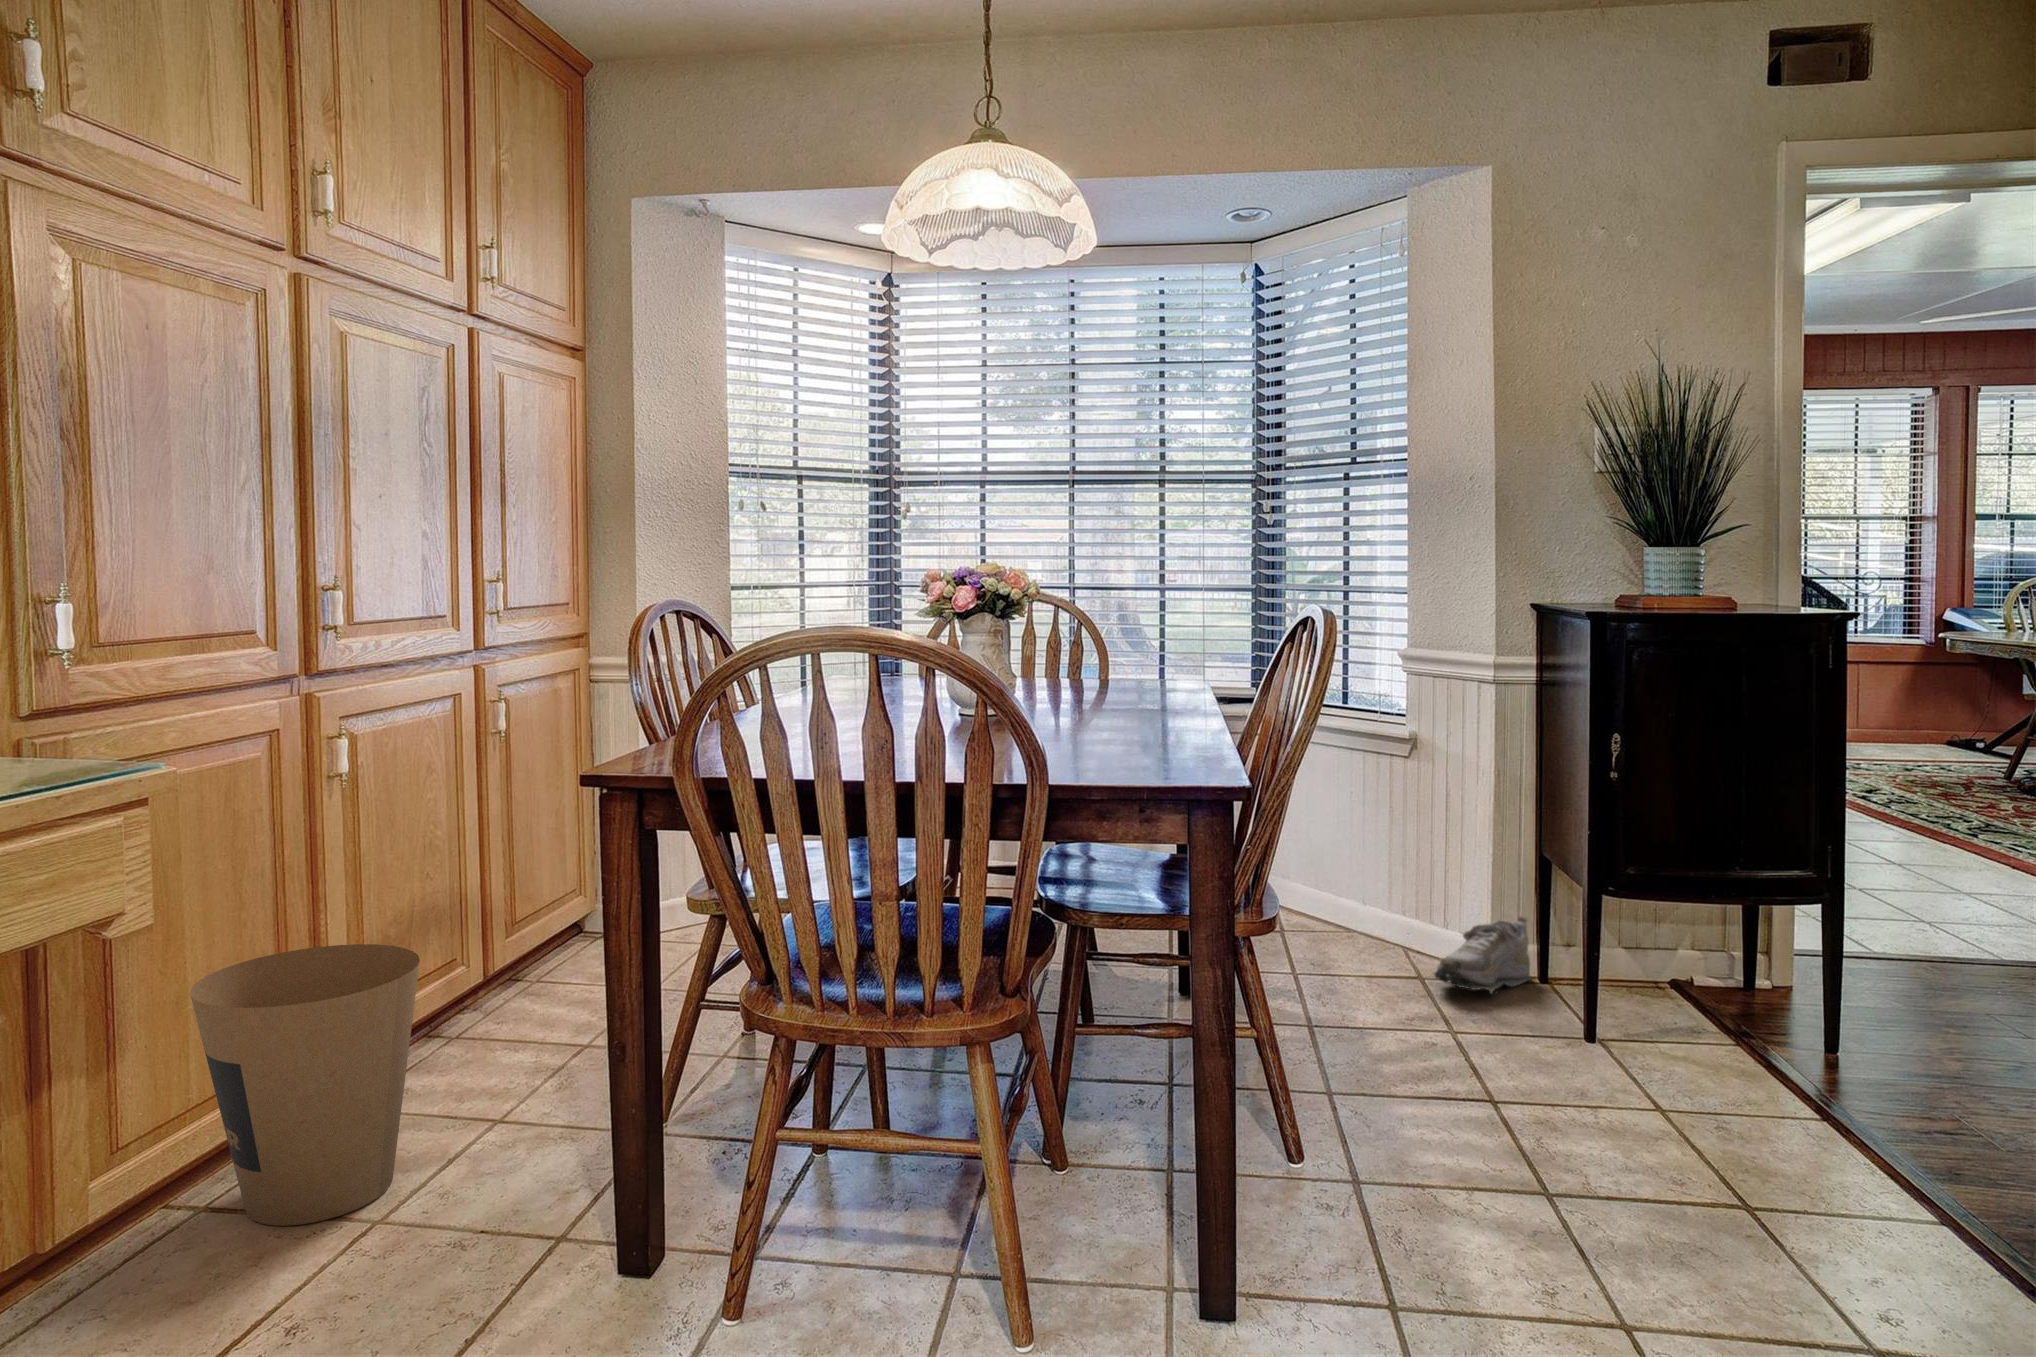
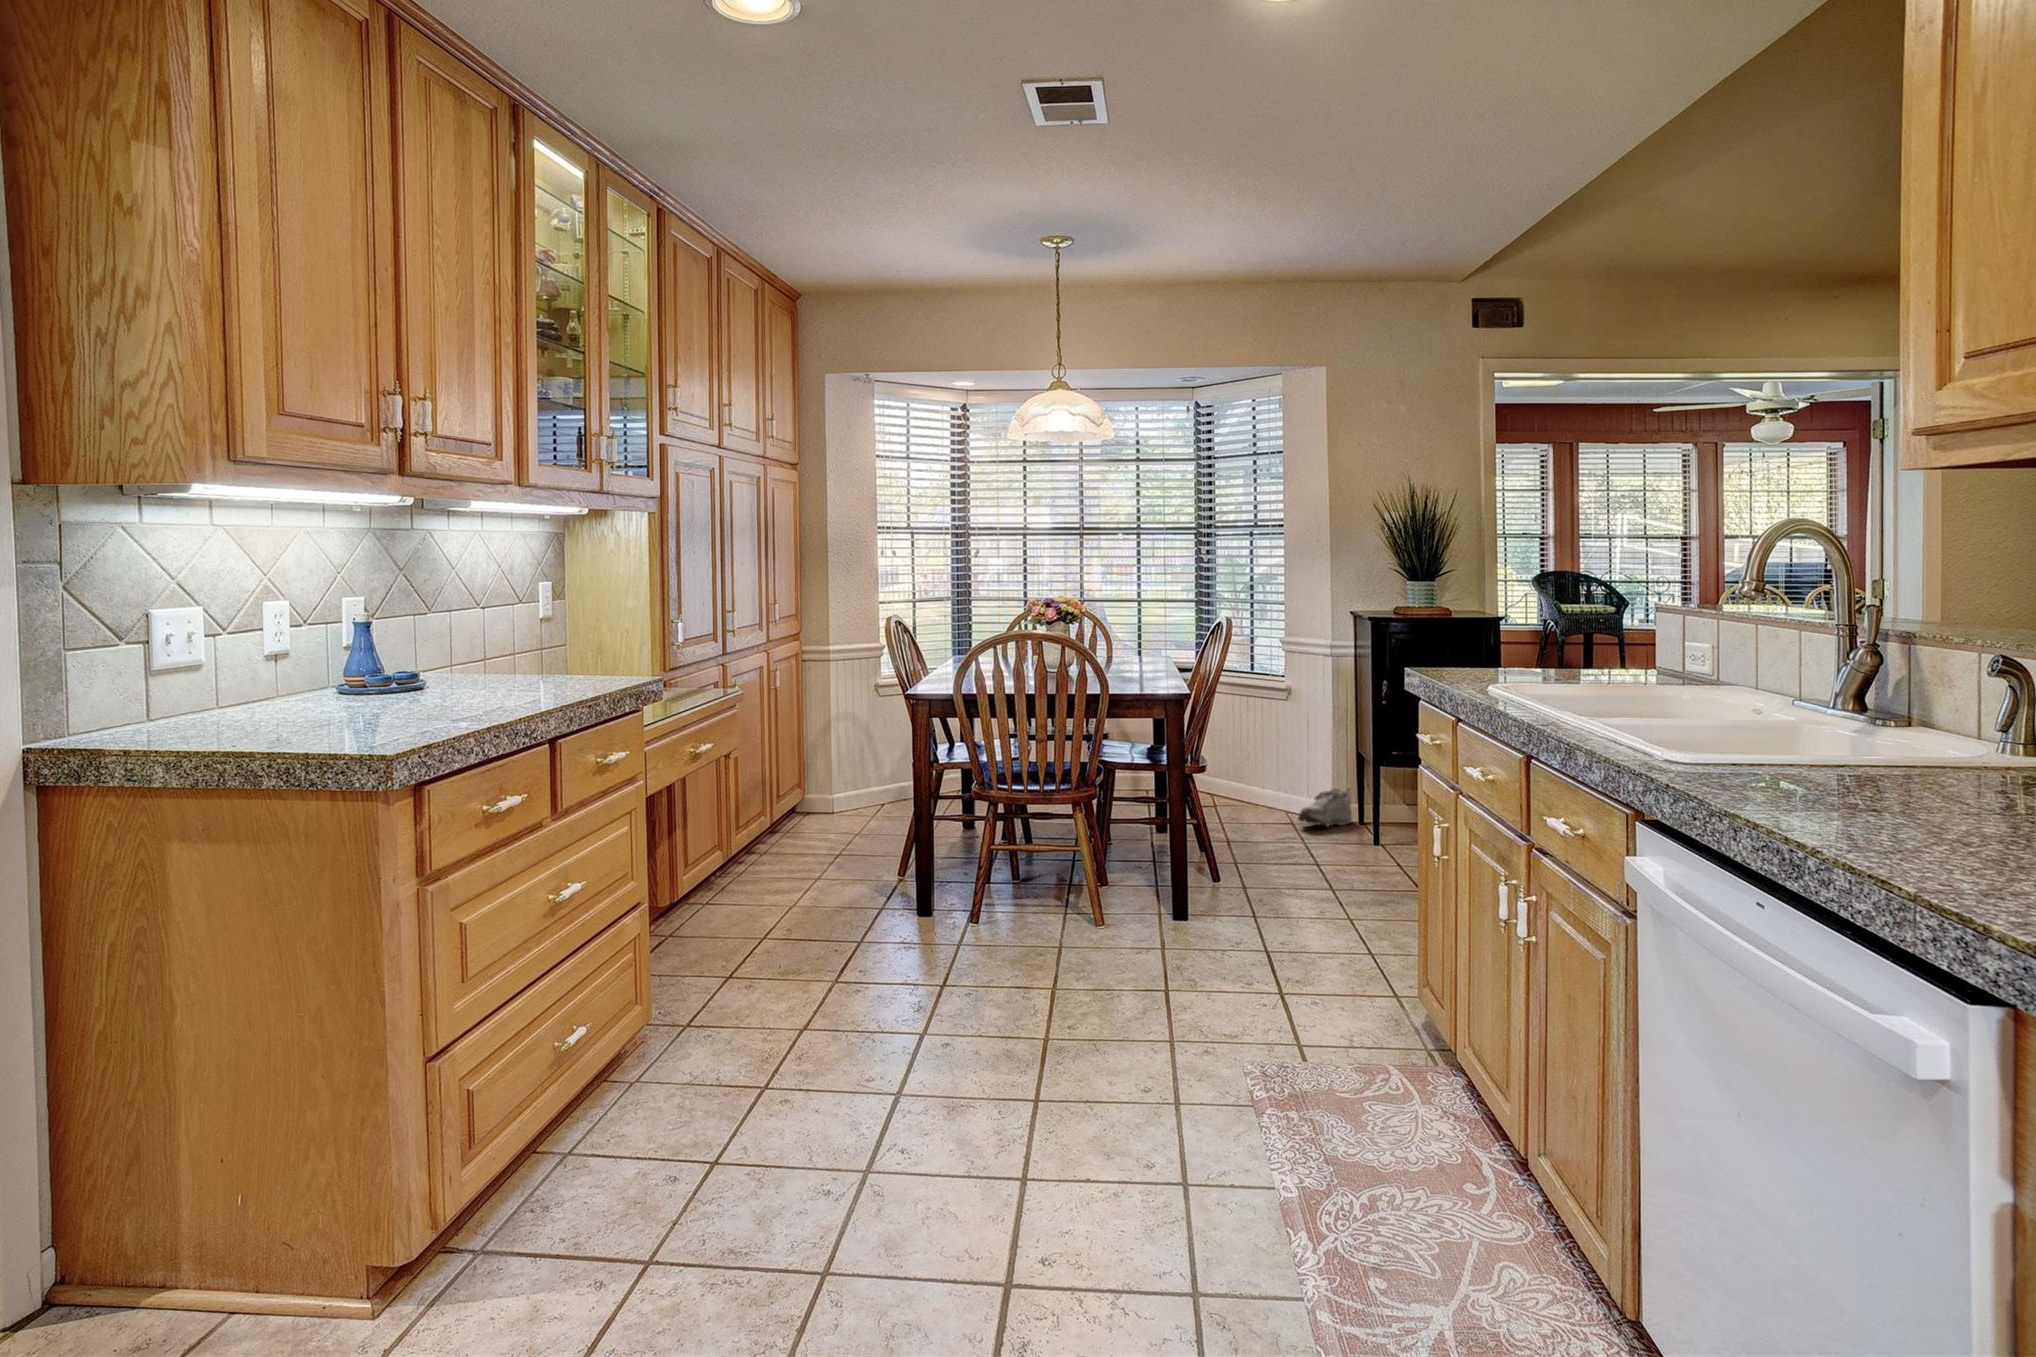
trash can: present [190,944,420,1226] -> none [709,787,805,908]

